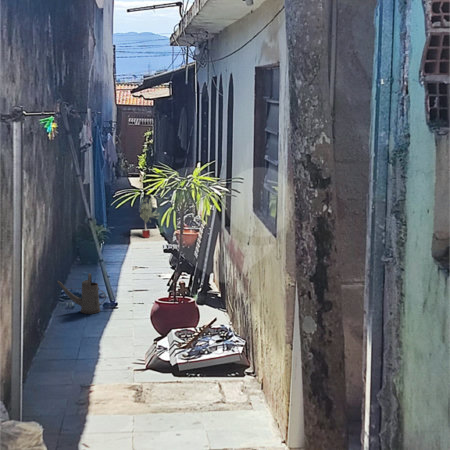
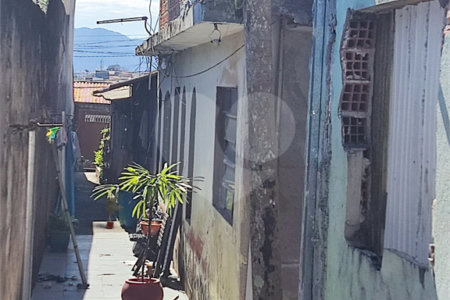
watering can: present [58,273,106,314] -> none [37,257,80,293]

